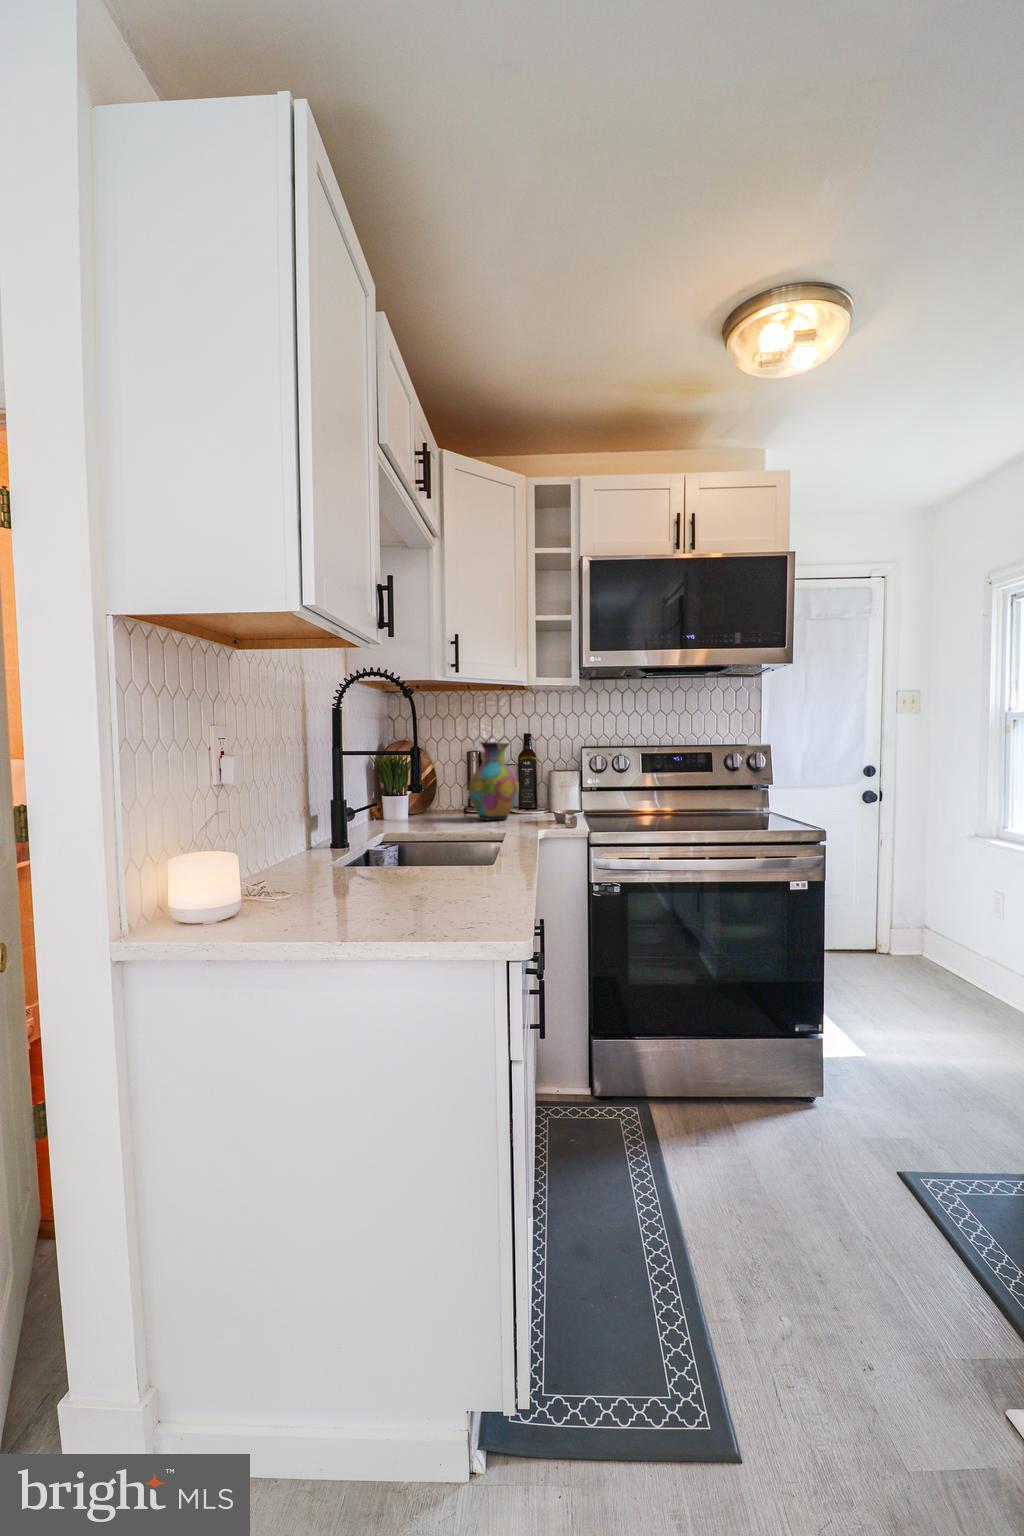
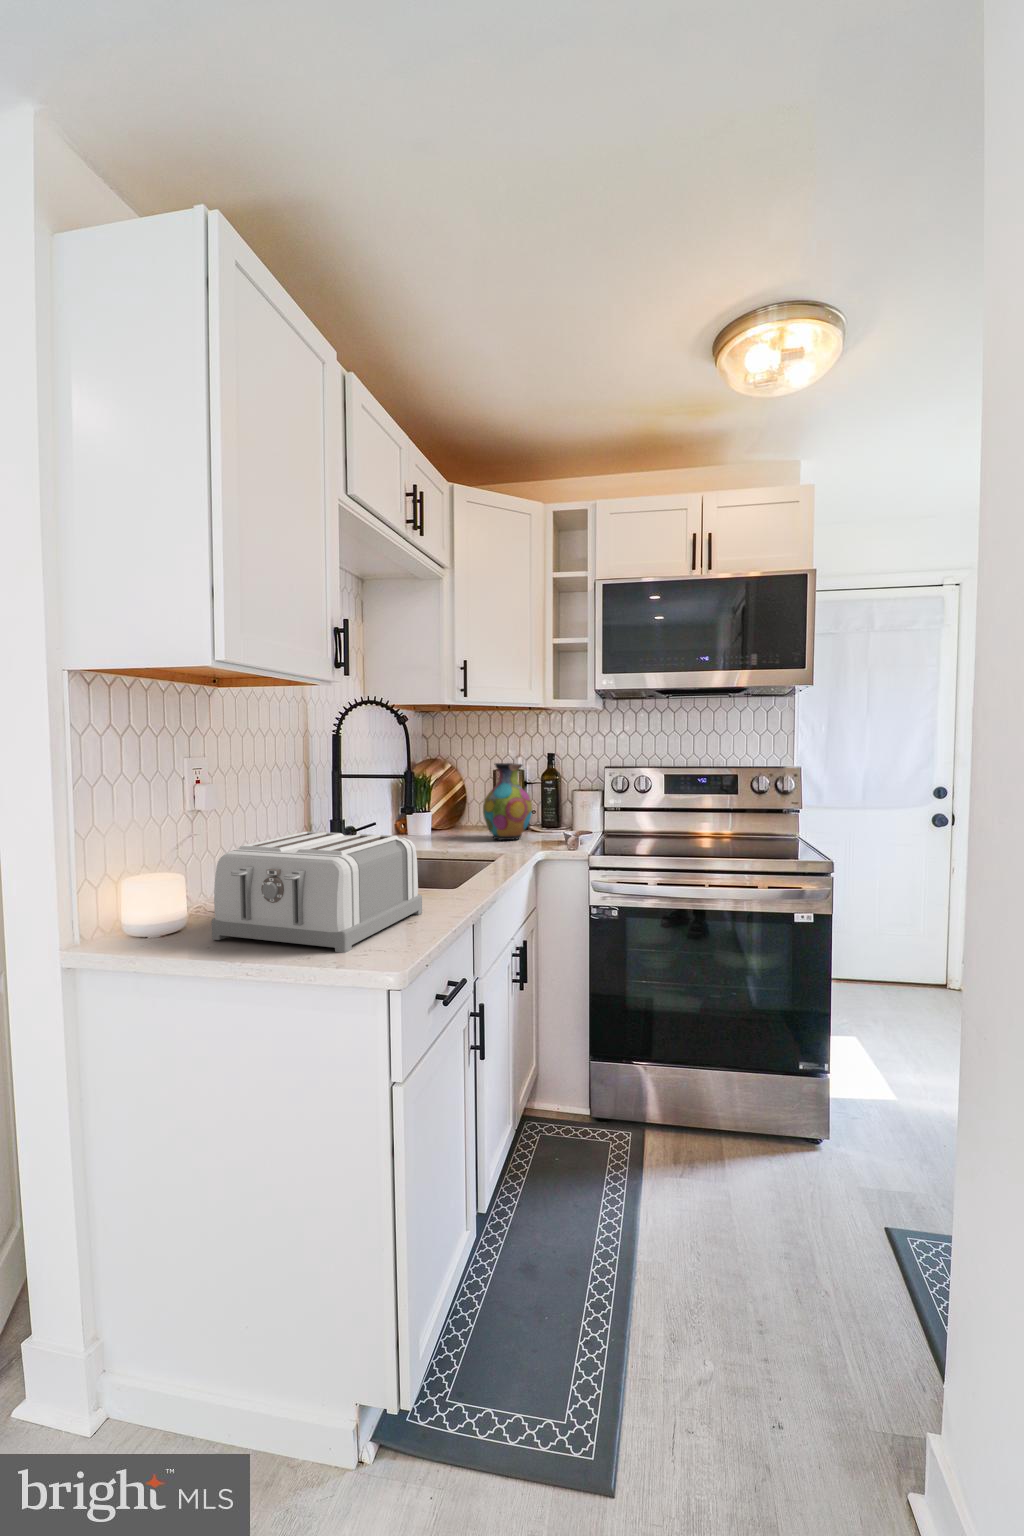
toaster: none [277,803,485,928] -> present [212,832,422,953]

